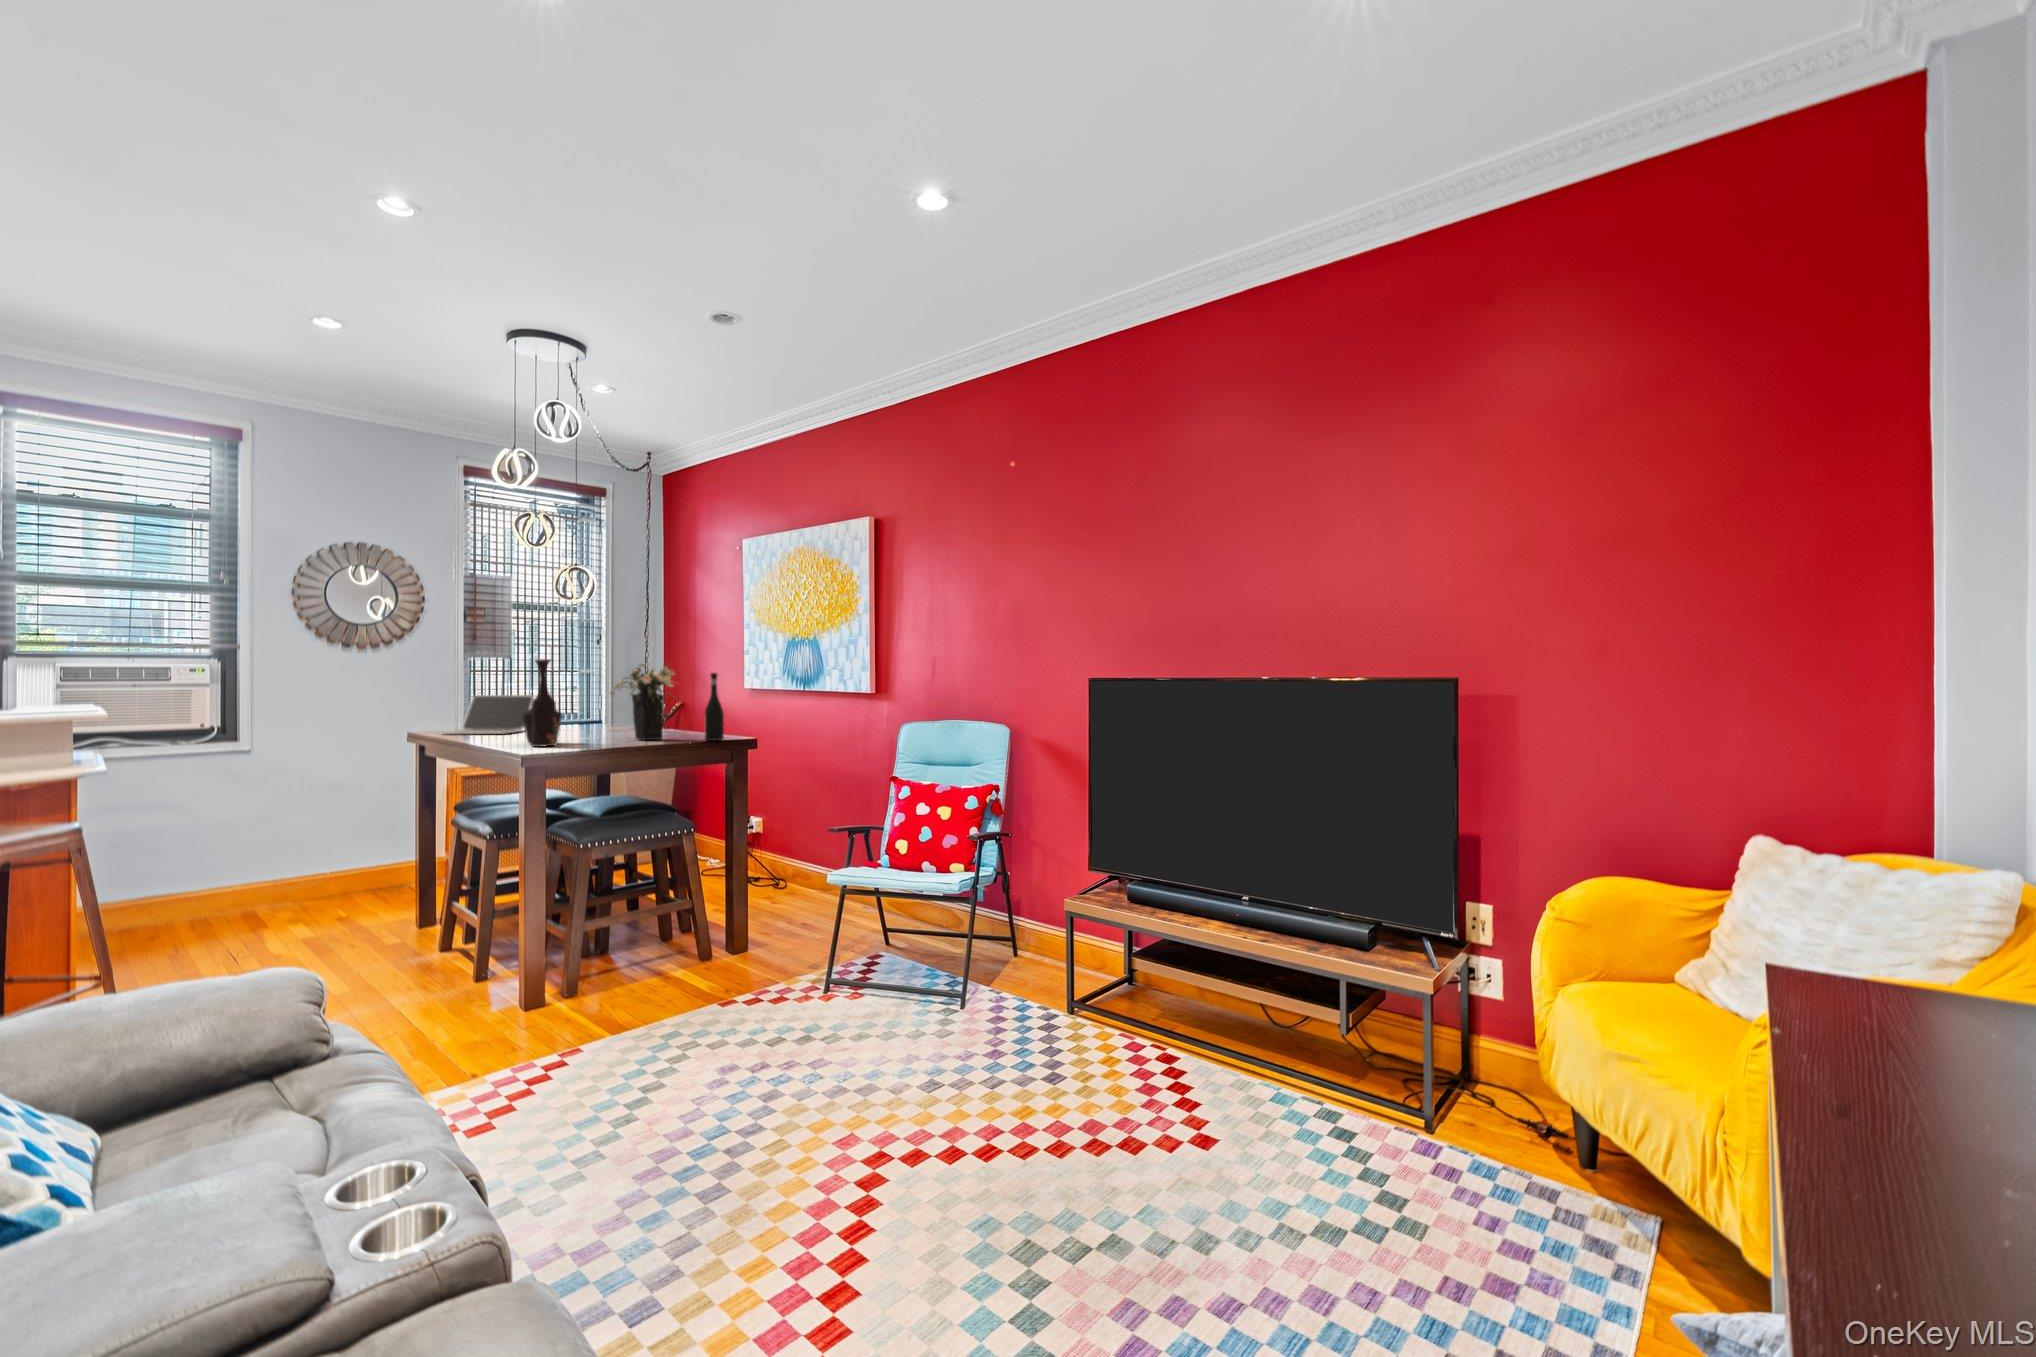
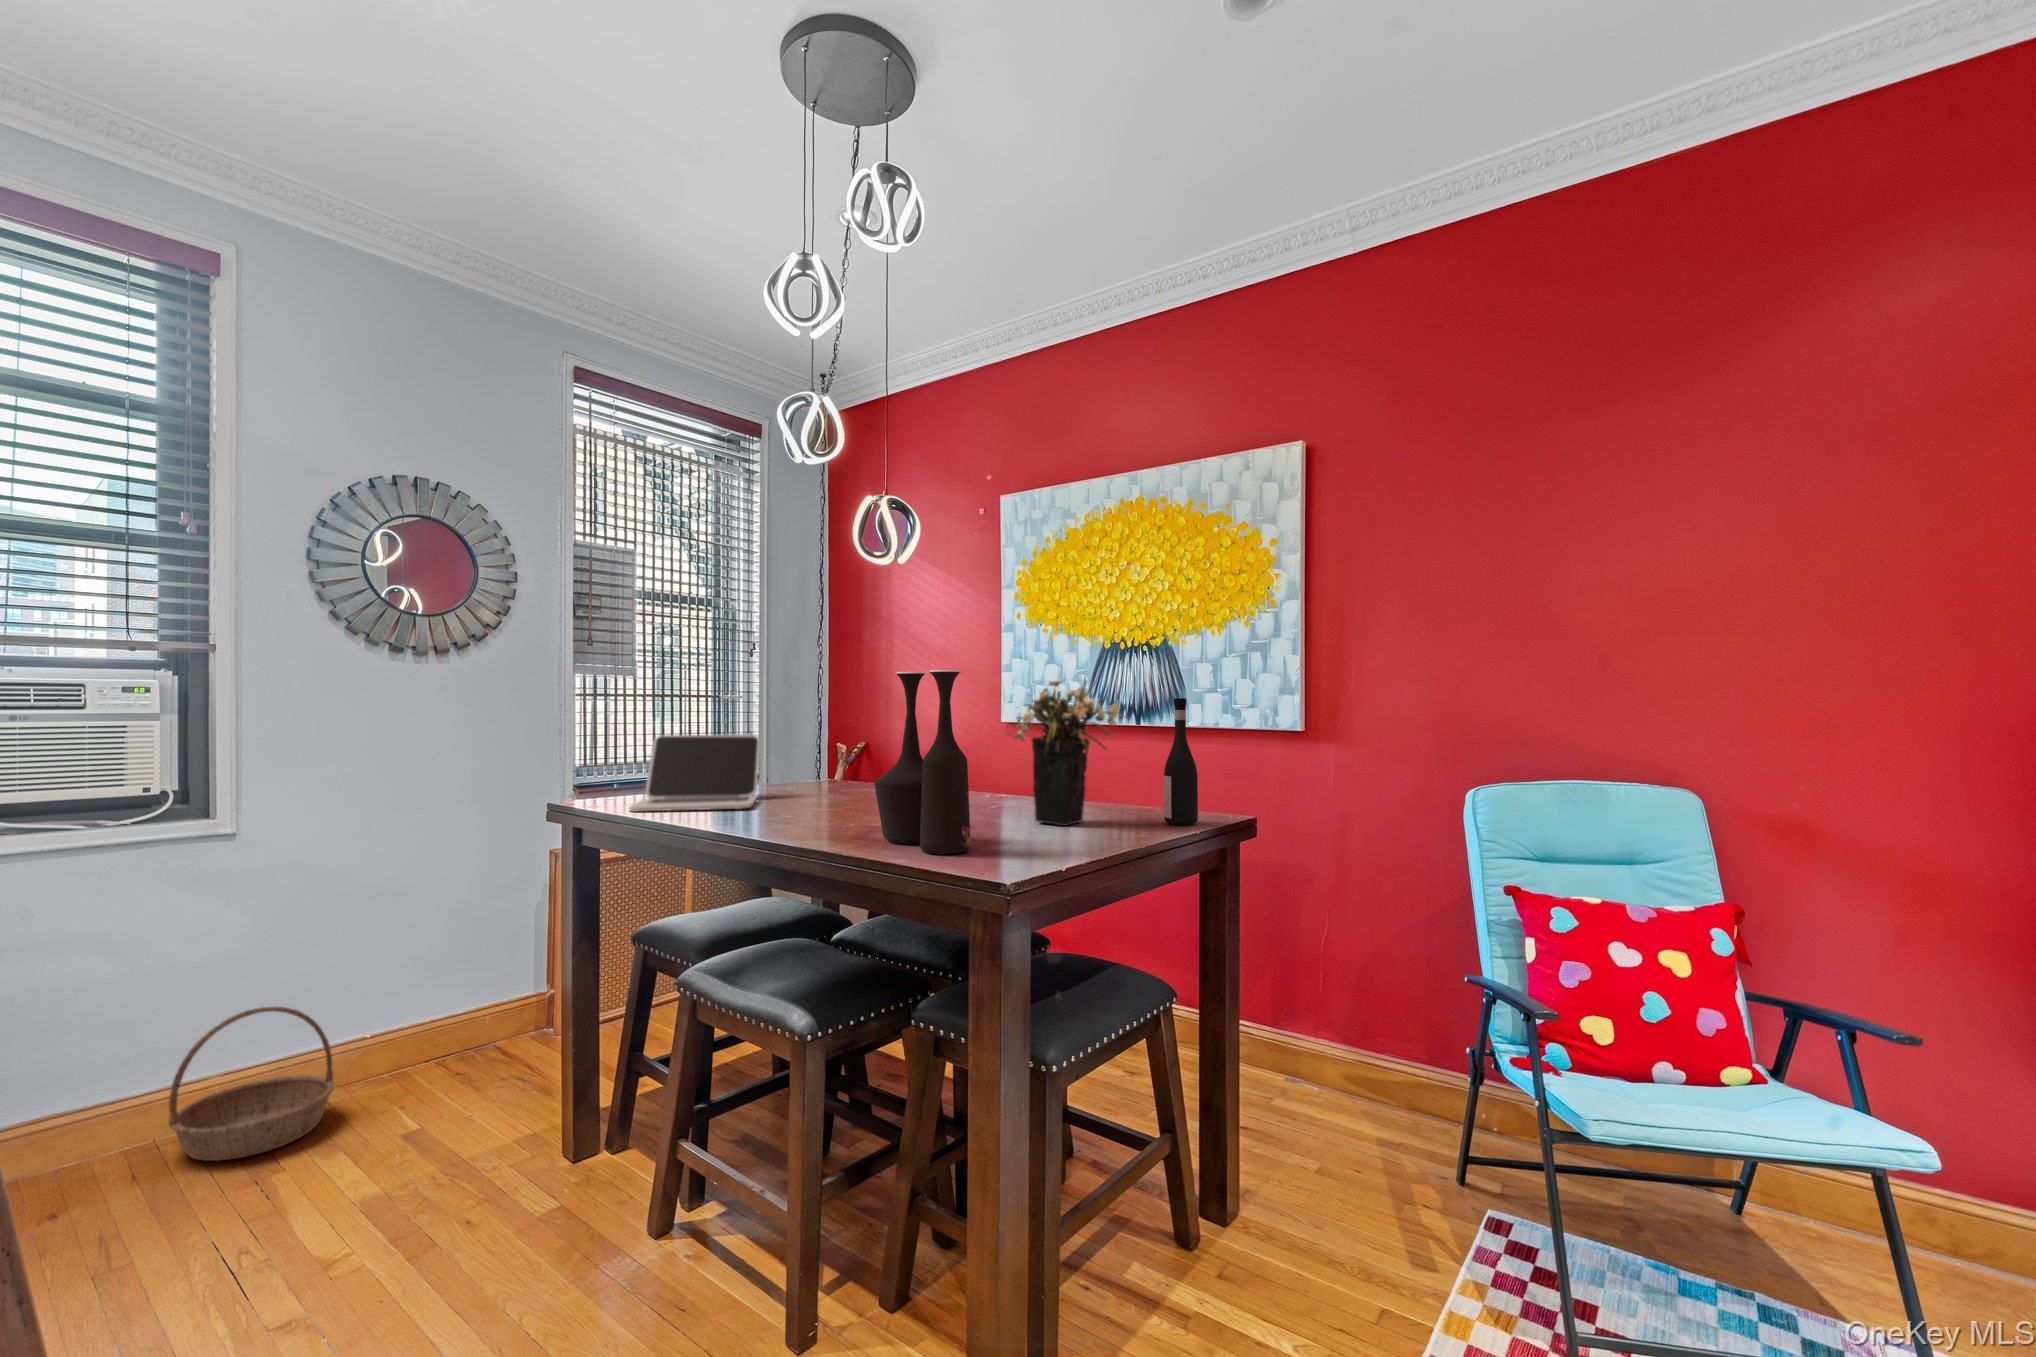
basket: none [218,844,307,920] -> present [168,1007,334,1161]

